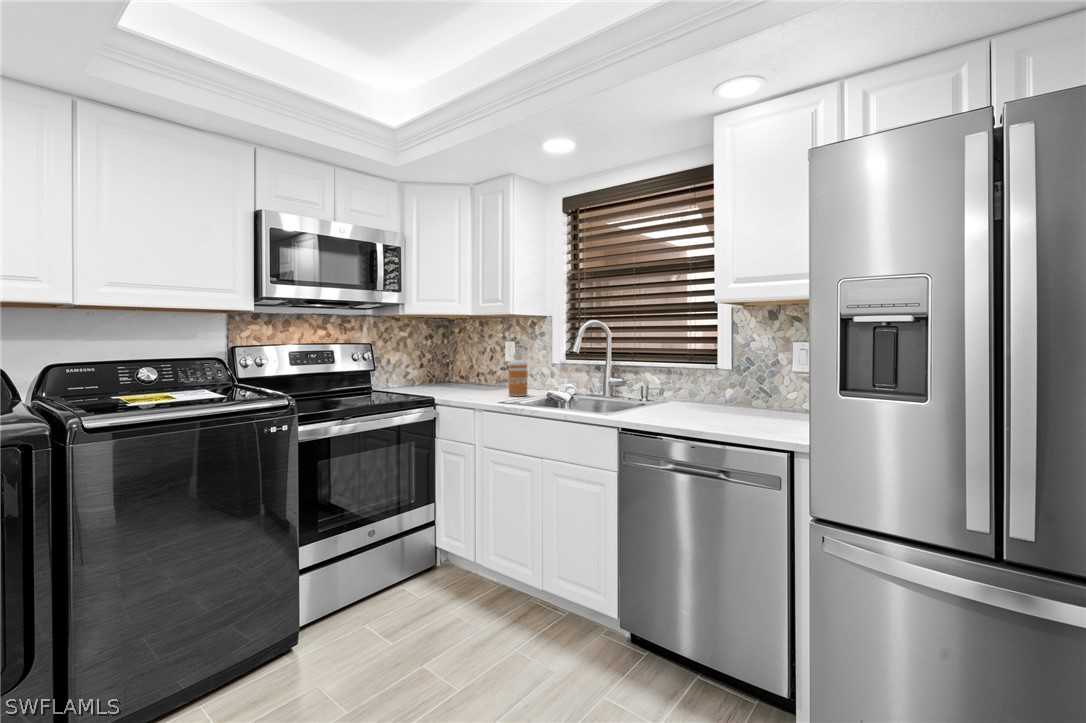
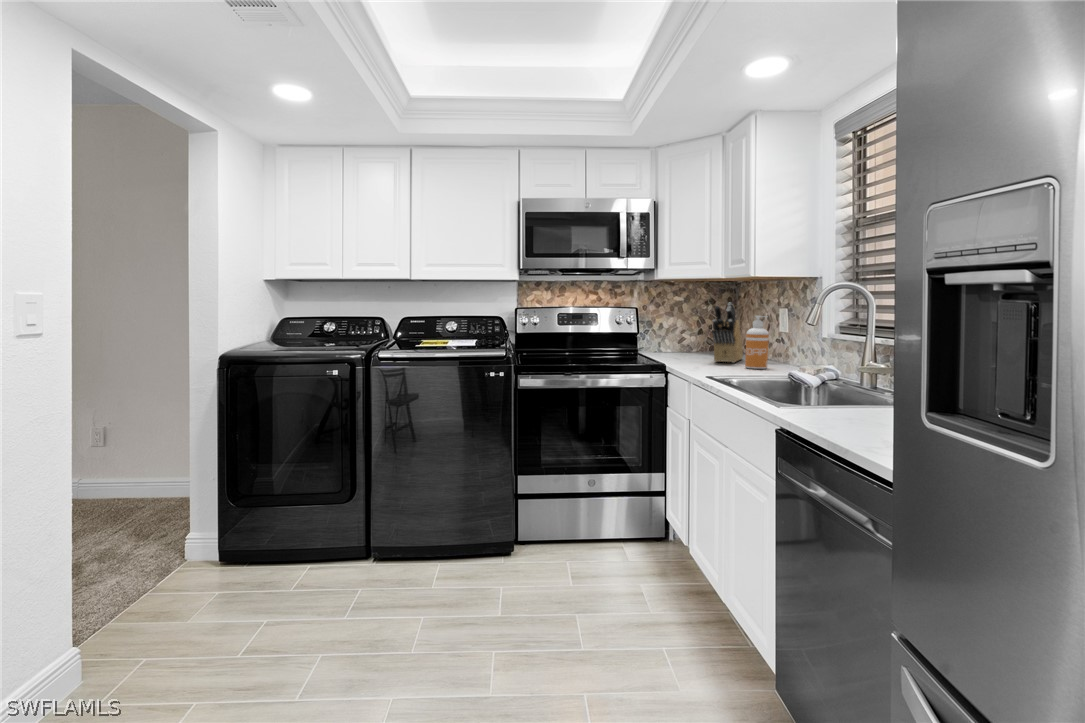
knife block: none [462,336,491,393] -> present [712,303,743,363]

